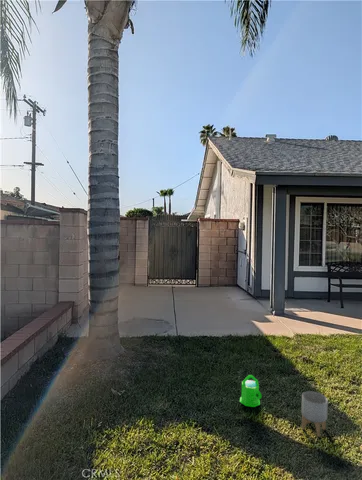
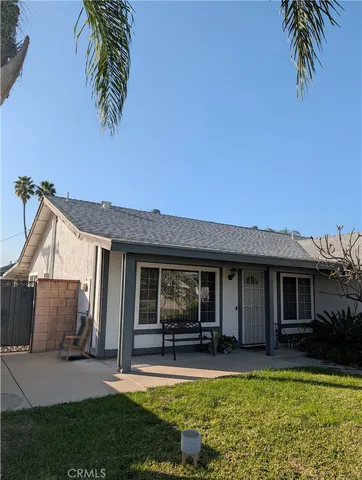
lounge chair: none [218,255,249,297] -> present [58,316,93,361]
watering can: present [240,375,262,407] -> none [123,428,147,461]

